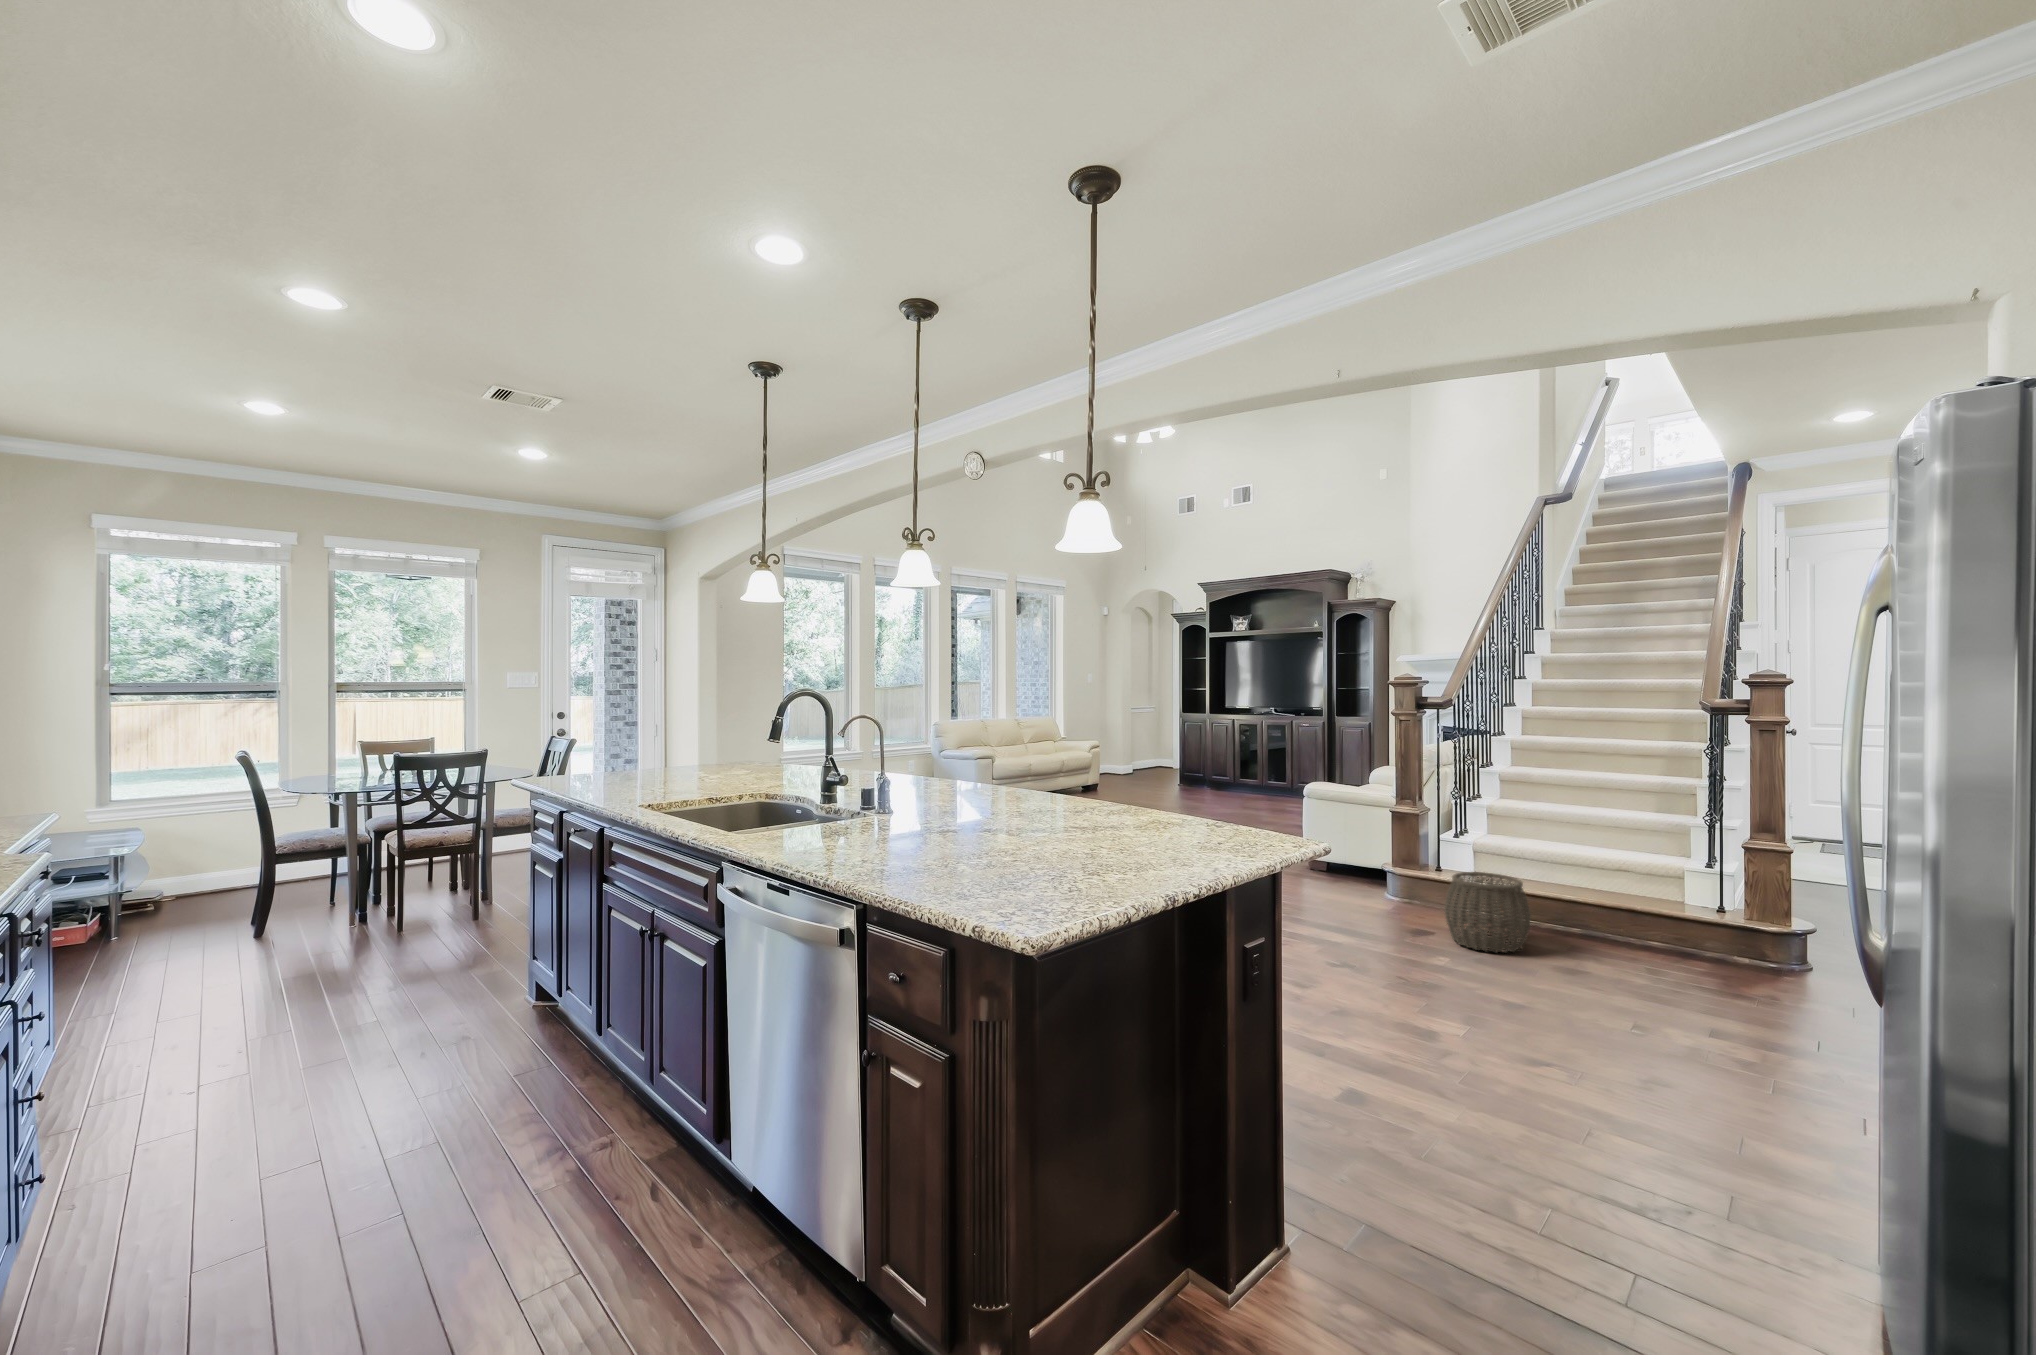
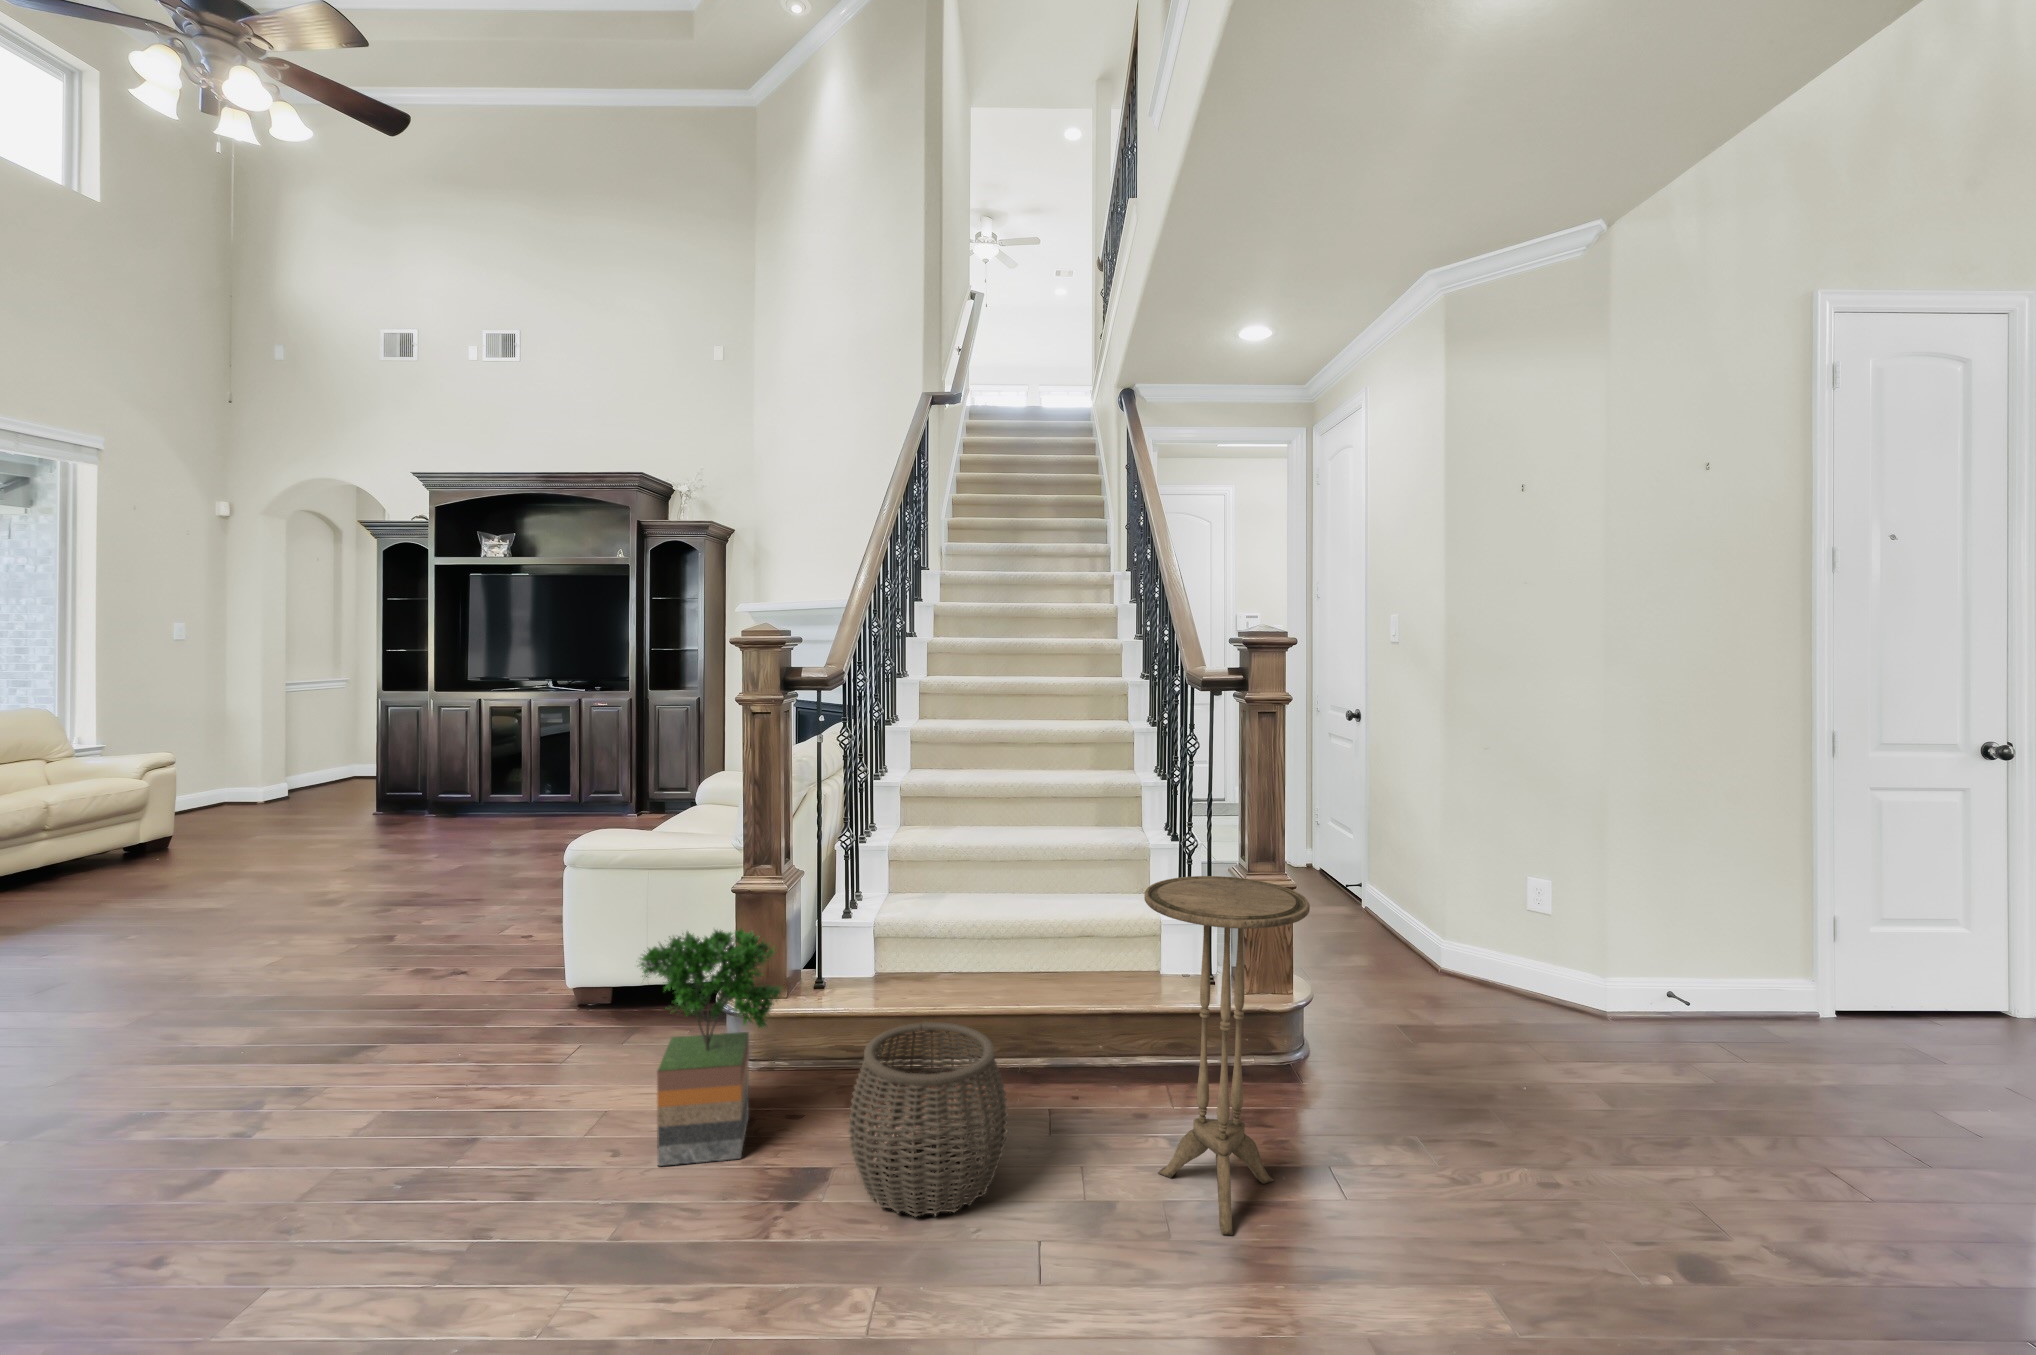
side table: none [1607,810,1713,987] -> present [1144,876,1310,1235]
potted tree: none [1344,817,1415,923] -> present [640,929,782,1166]

